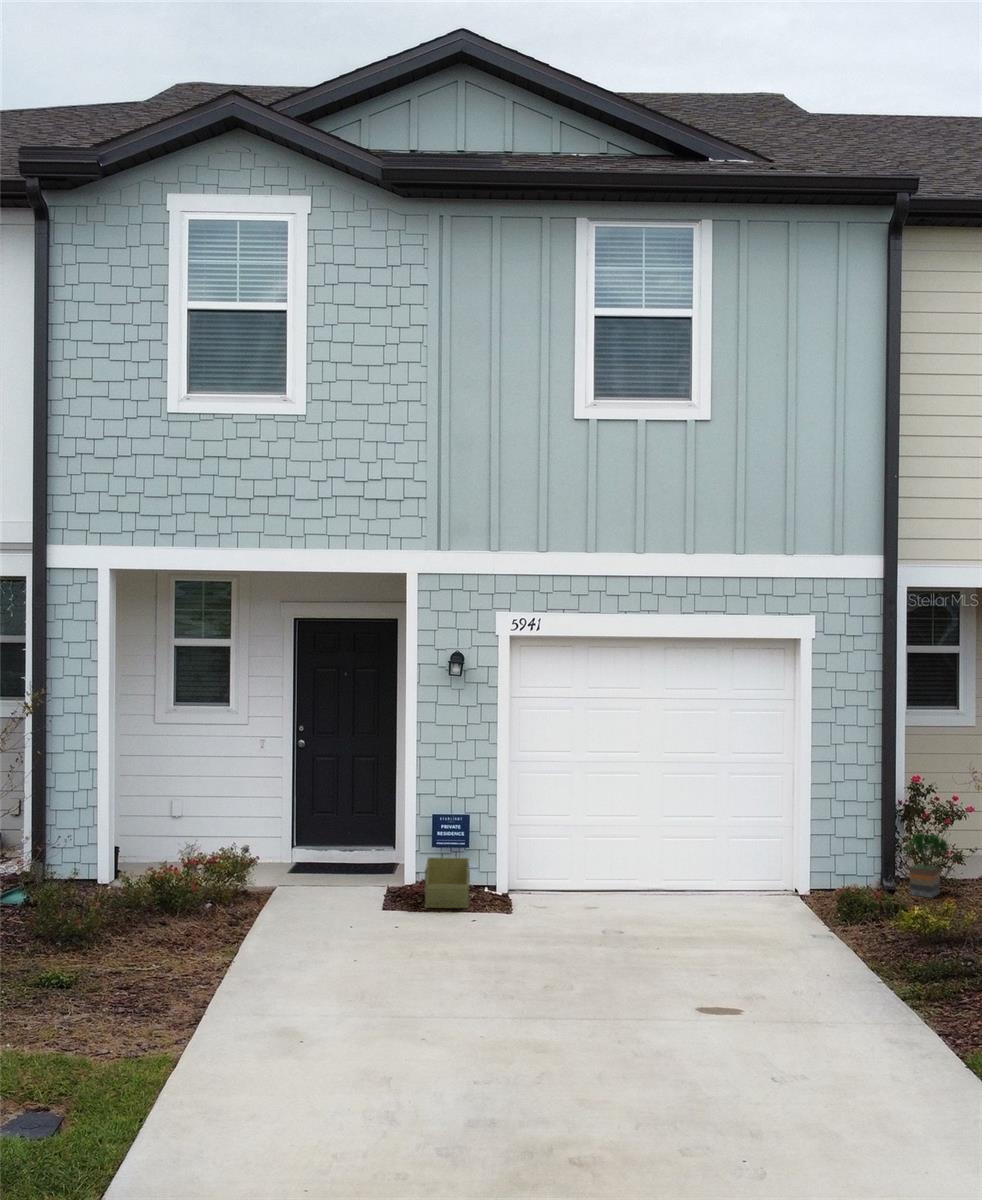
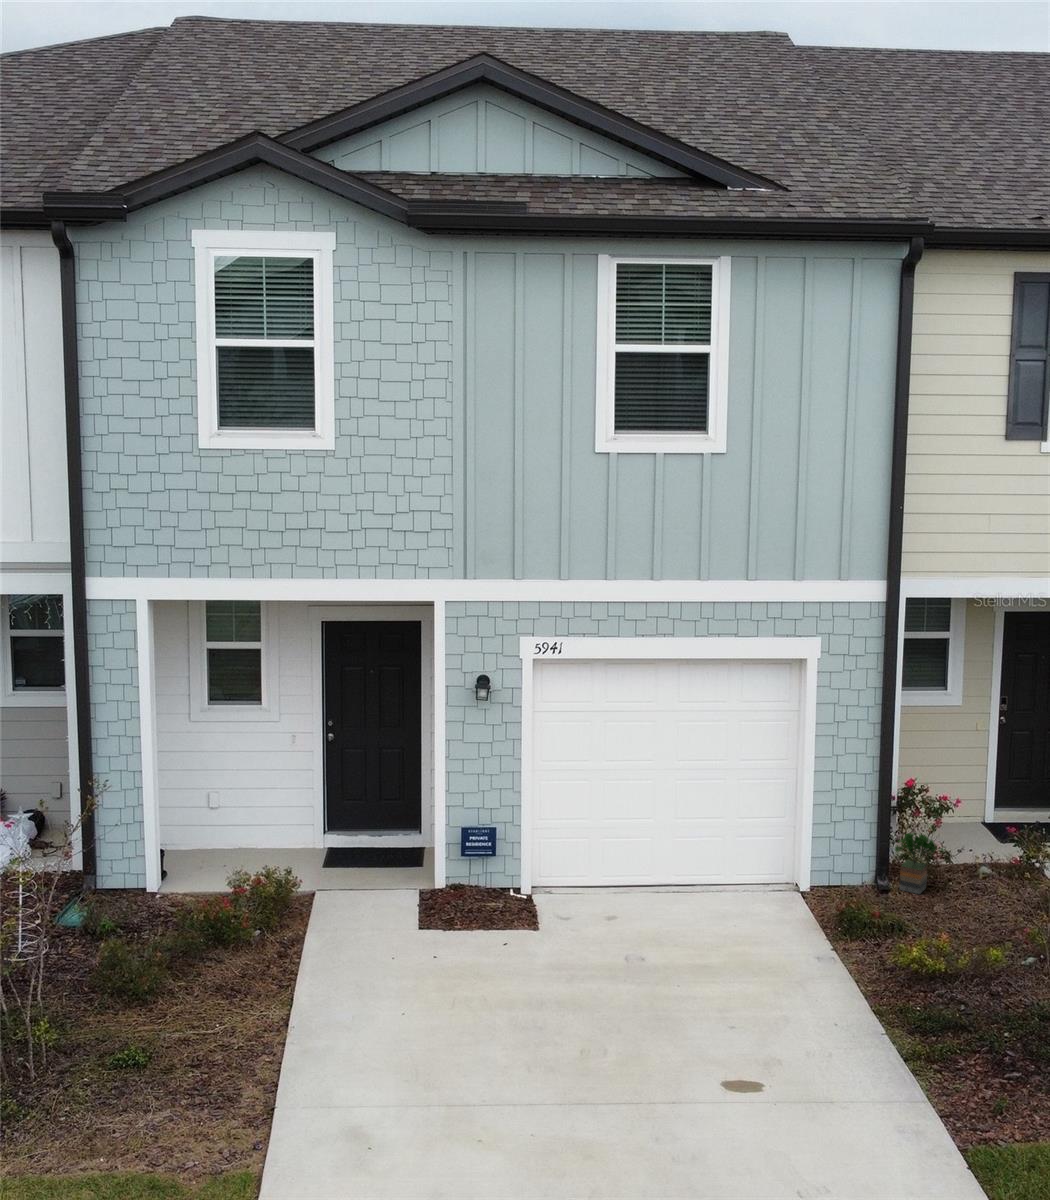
storage bin: present [424,857,470,908] -> none [456,865,498,920]

